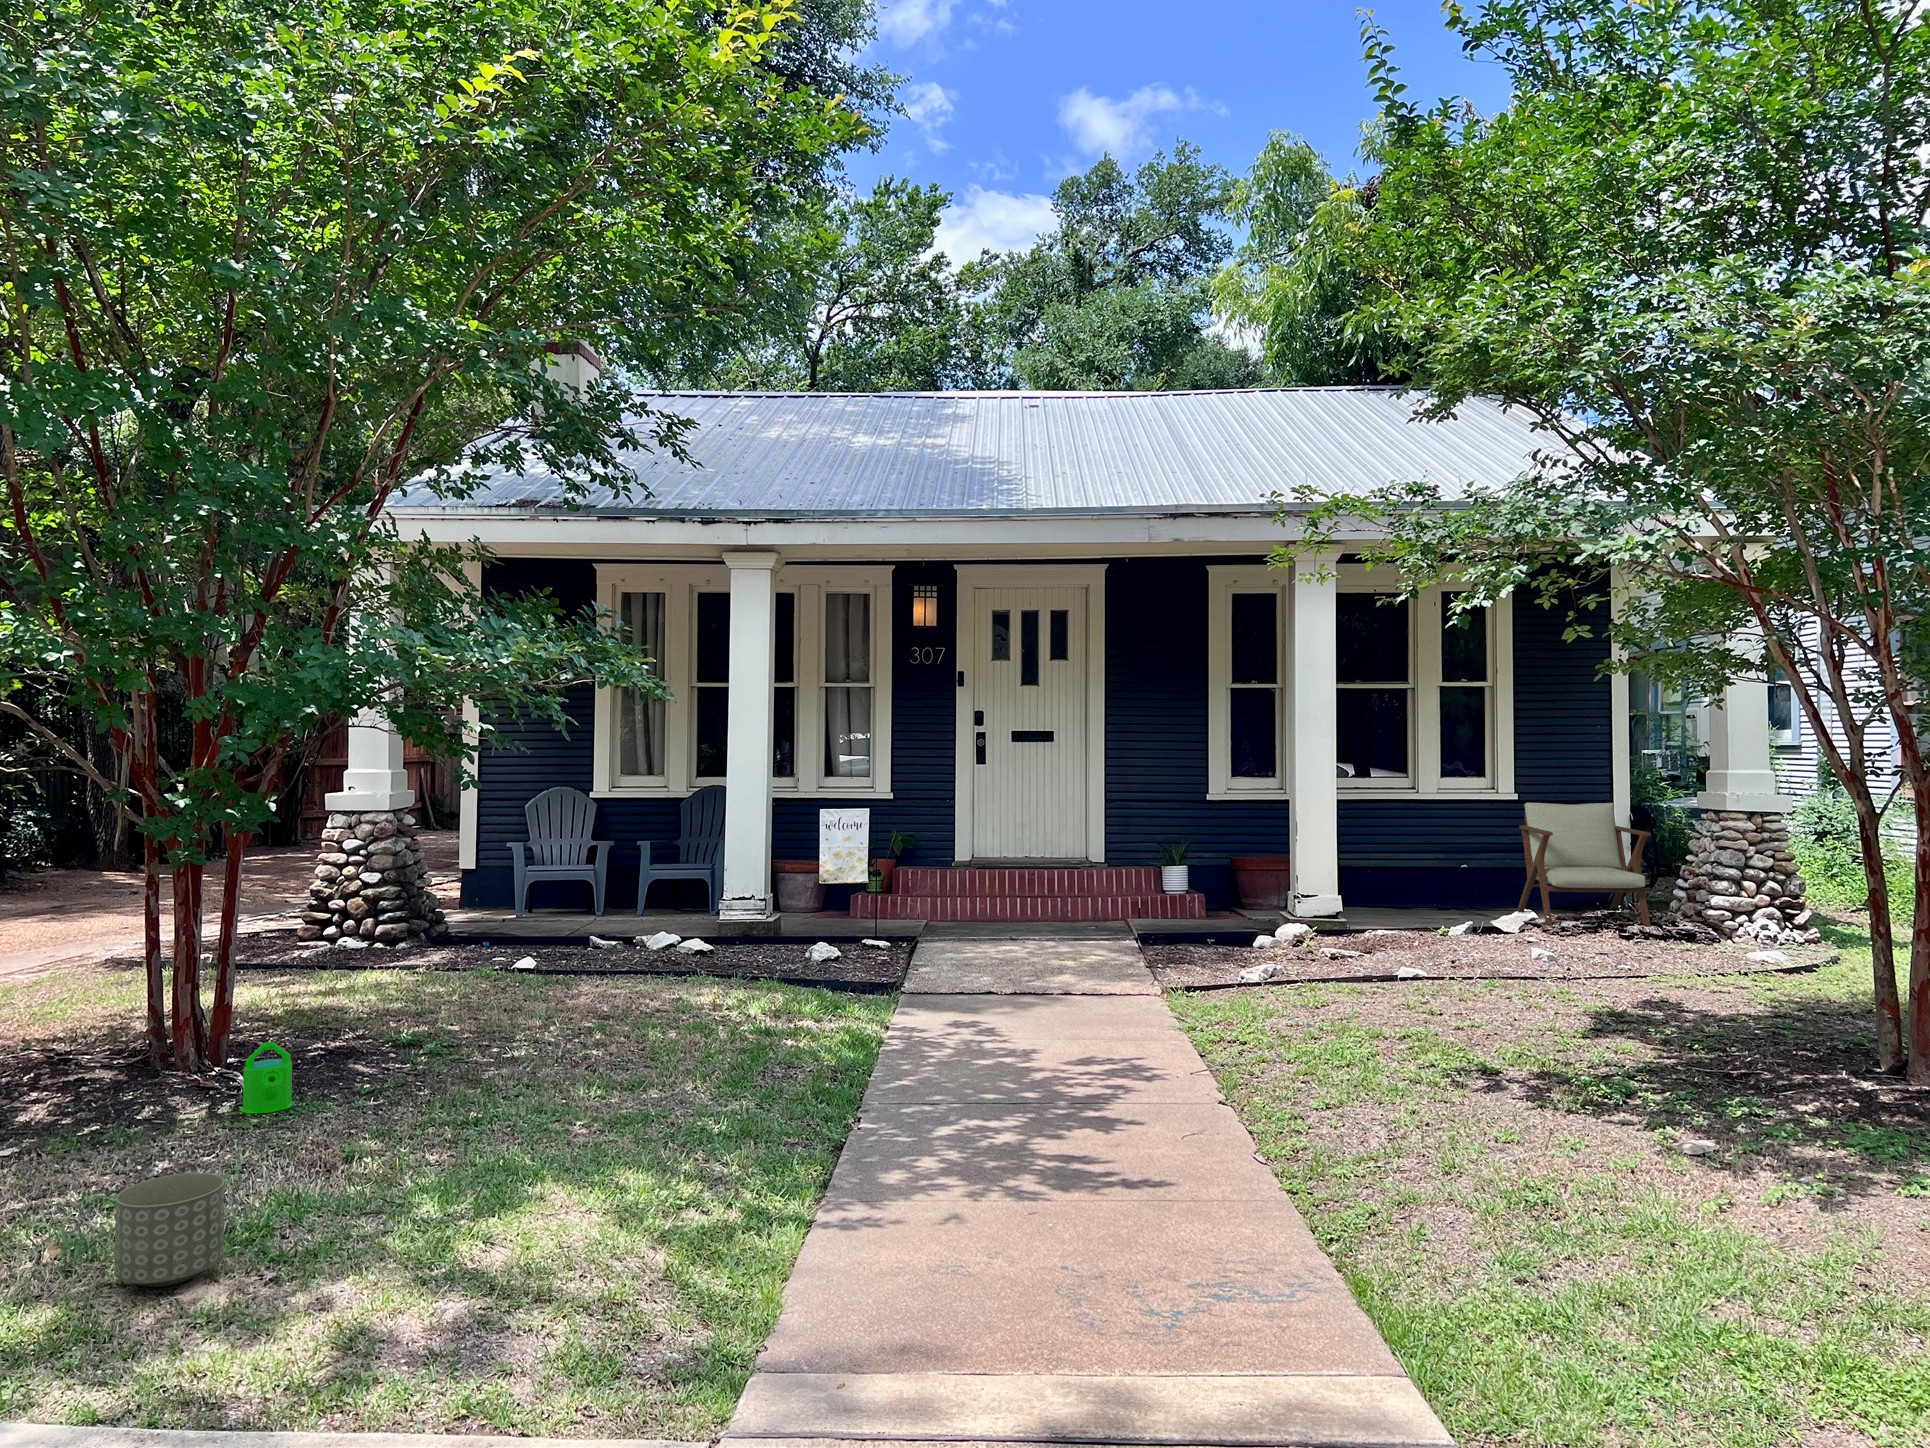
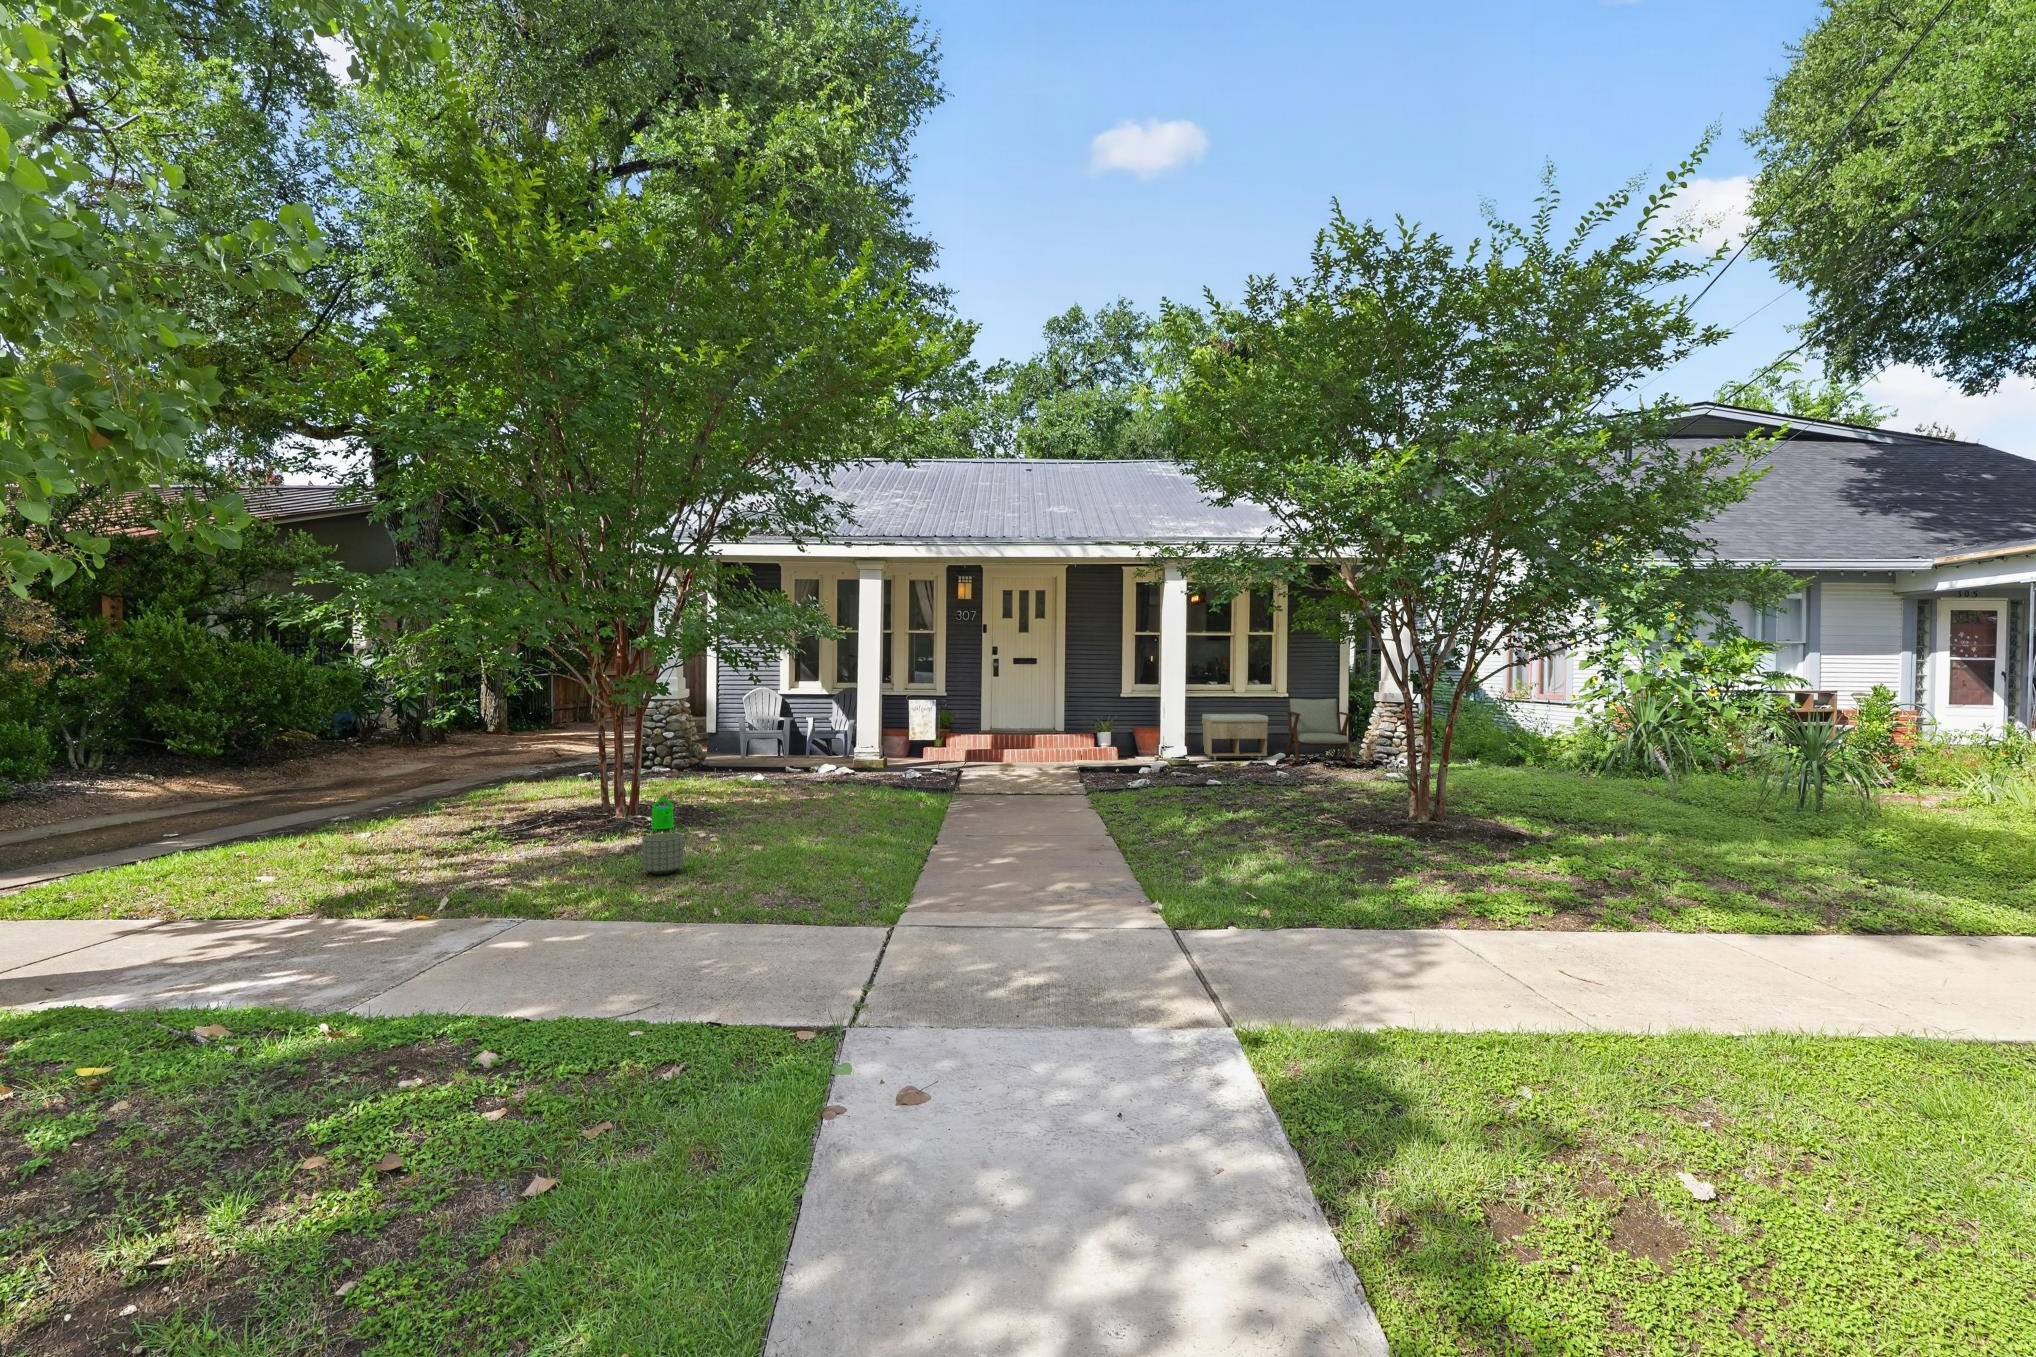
storage bench: none [1361,831,1489,919] -> present [1202,714,1268,760]

